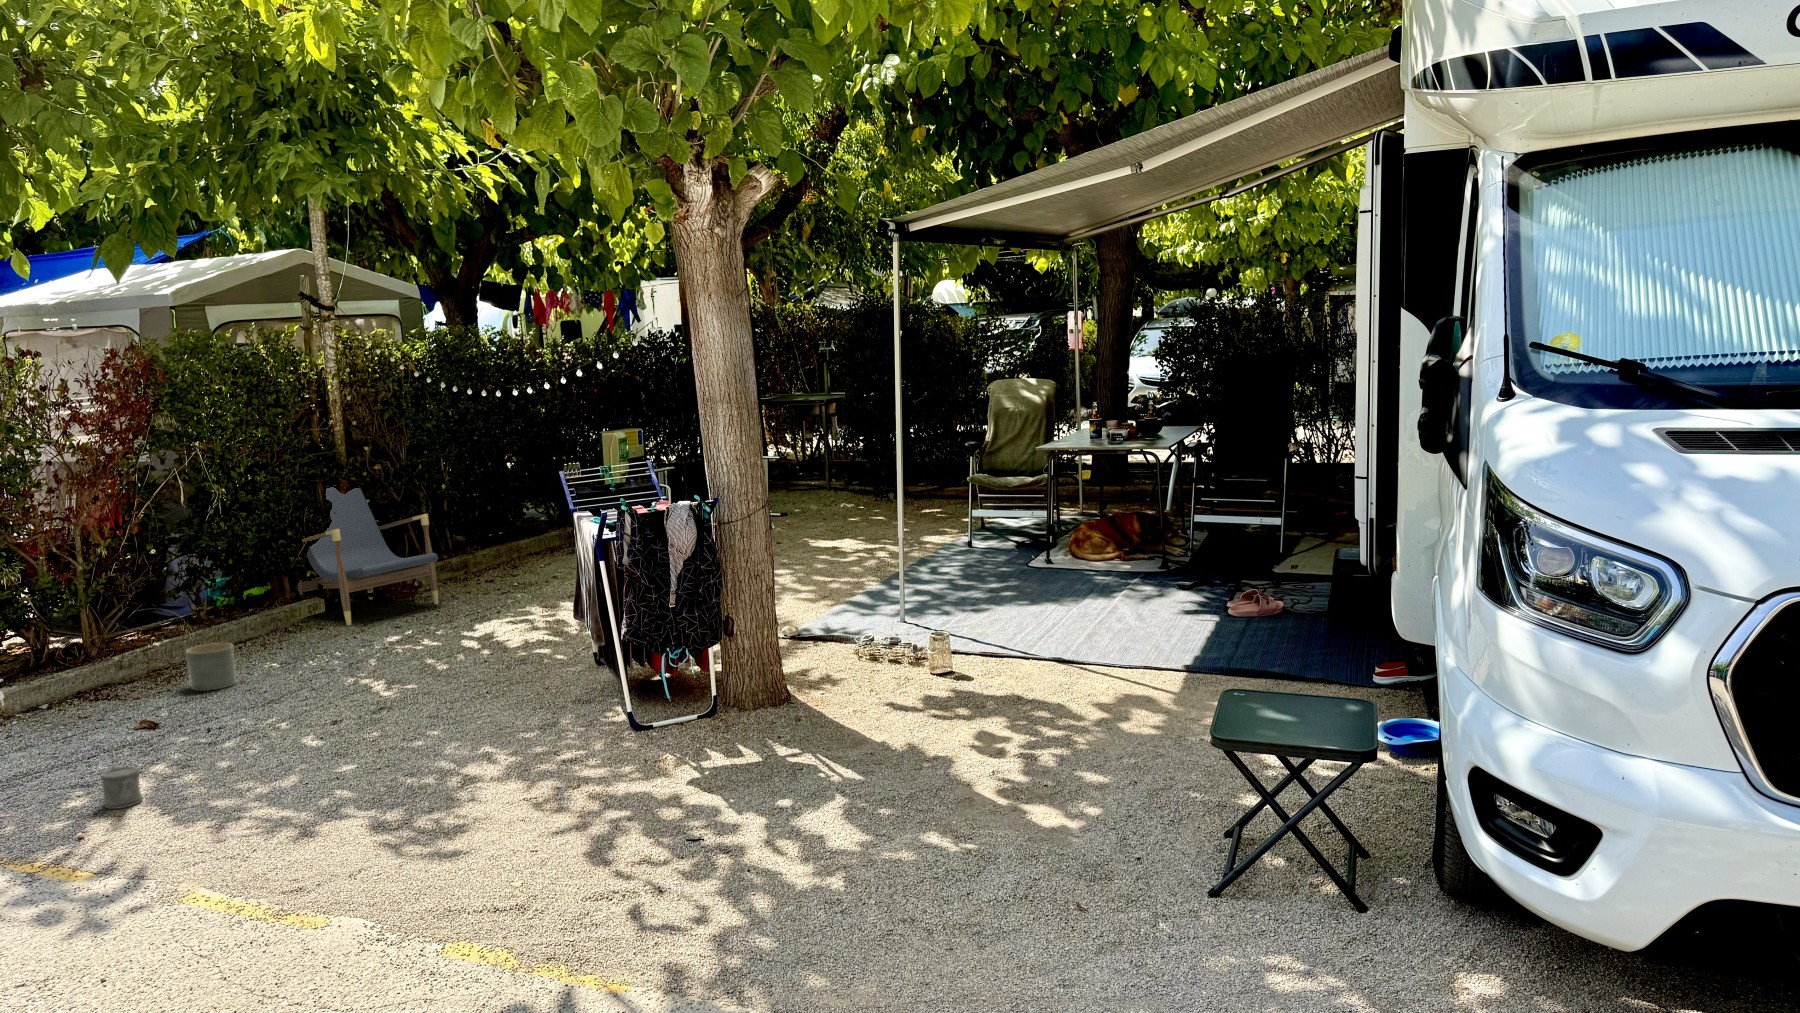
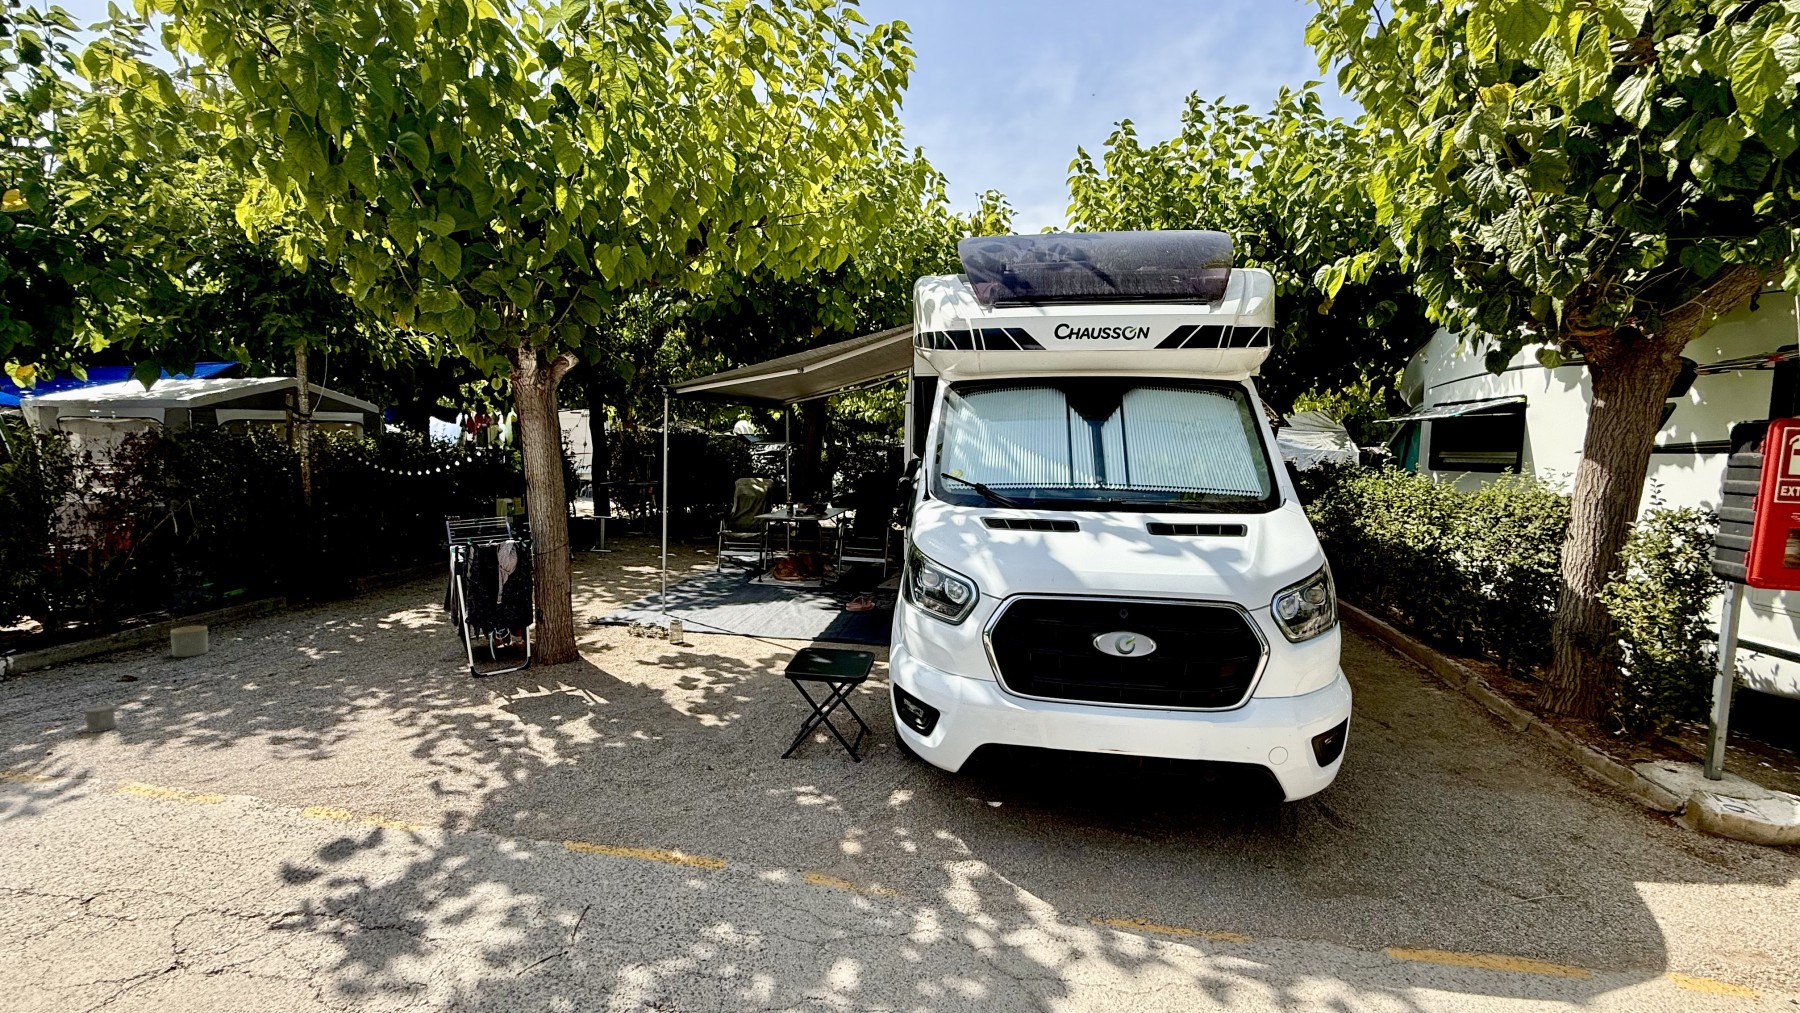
lounge chair: present [297,485,438,625] -> none [259,526,368,616]

